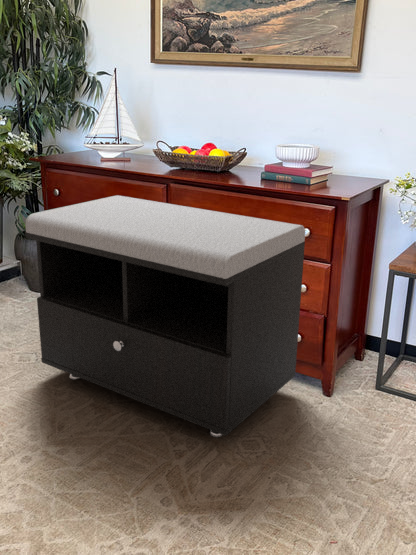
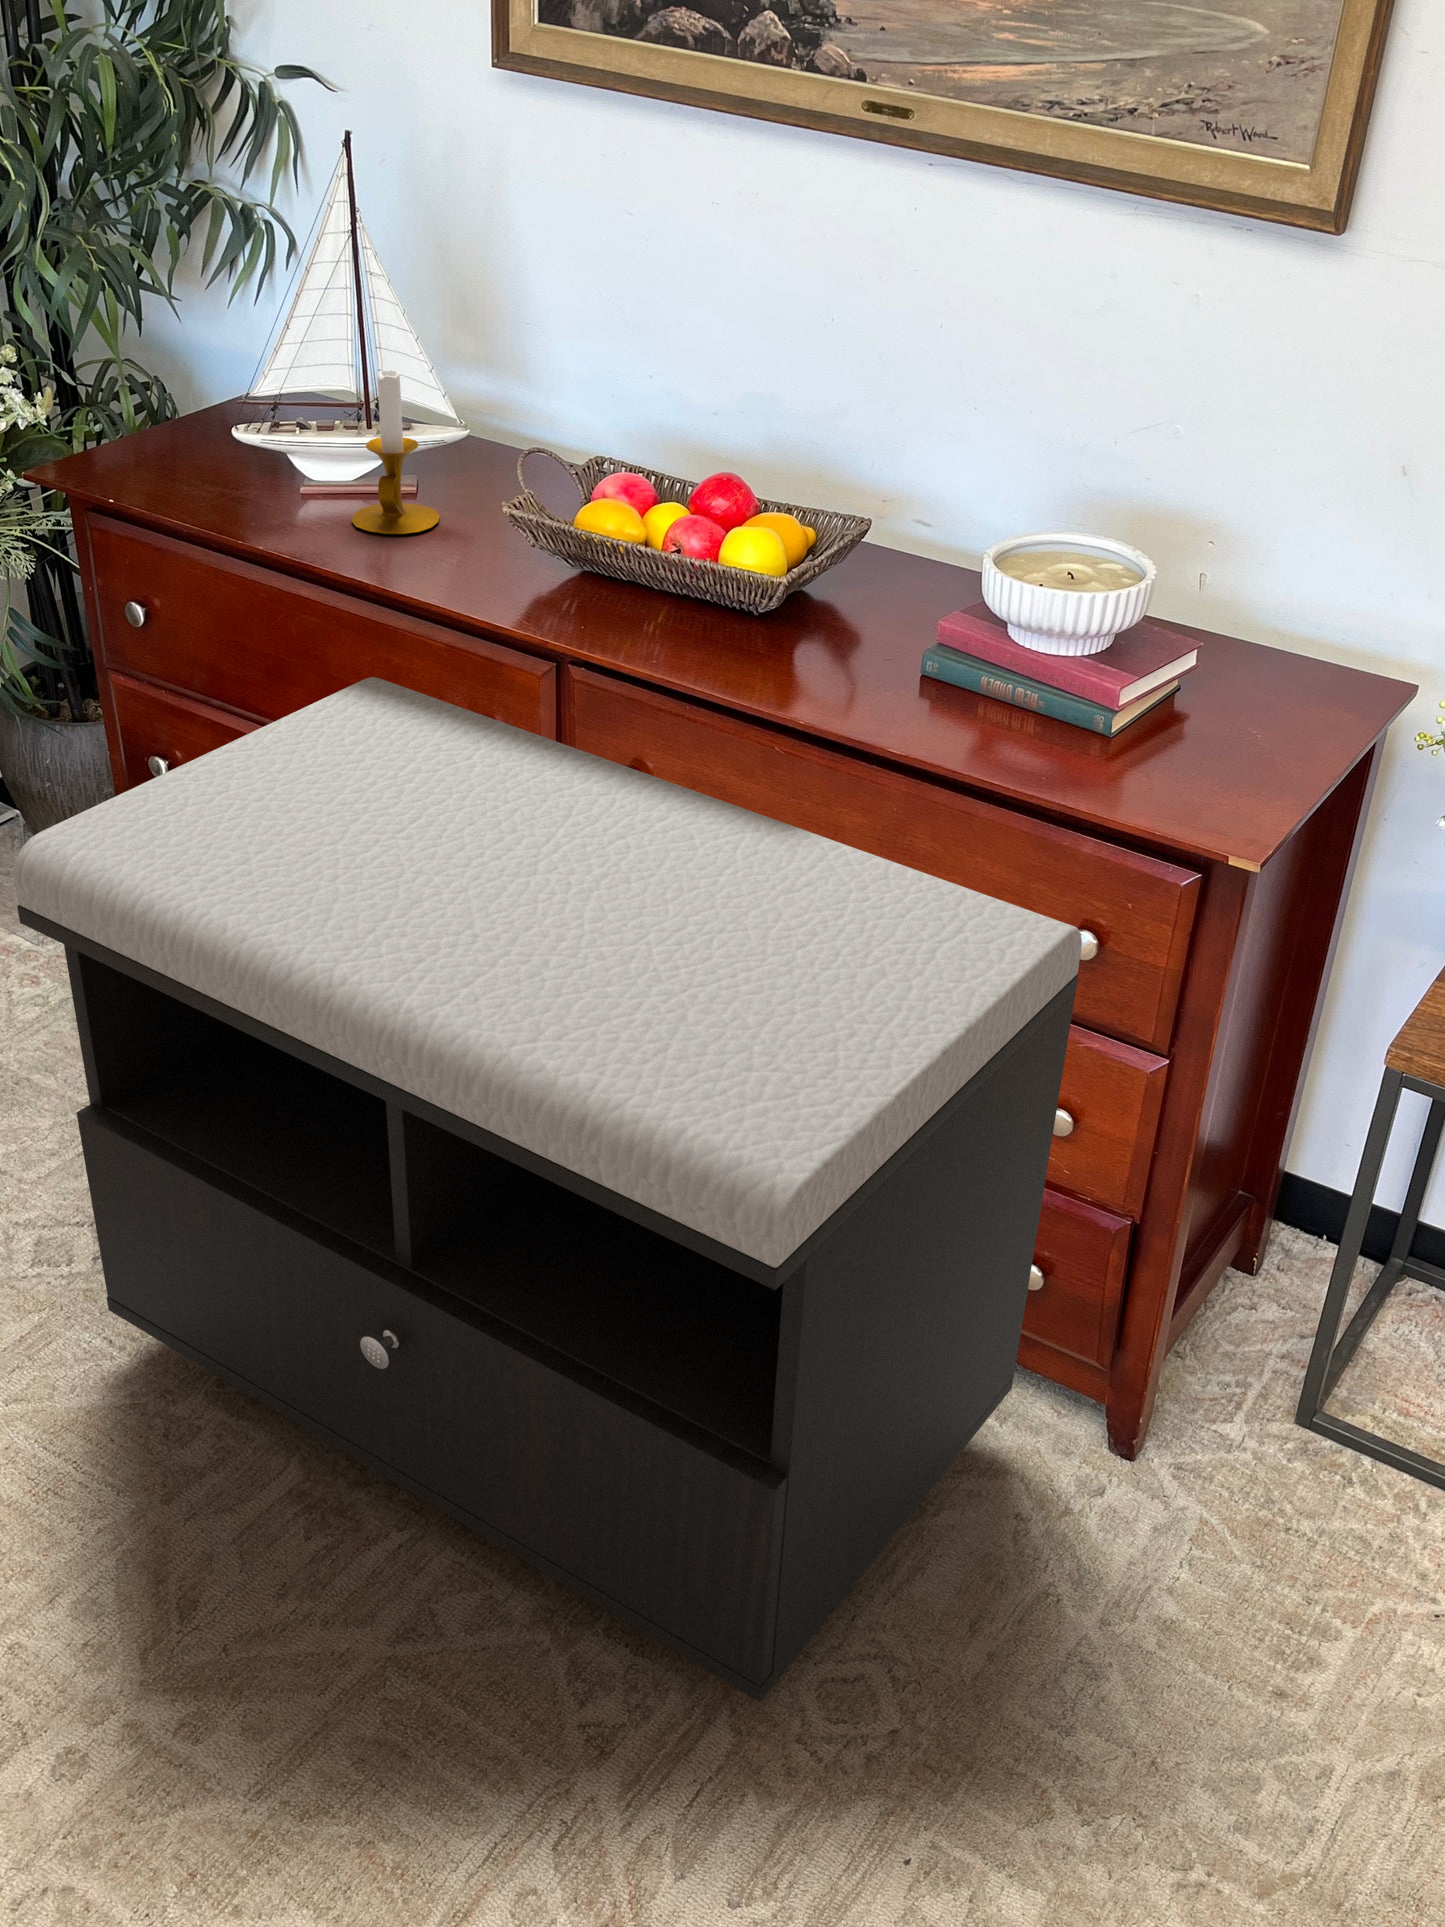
candlestick: none [113,126,136,166] -> present [352,370,440,534]

